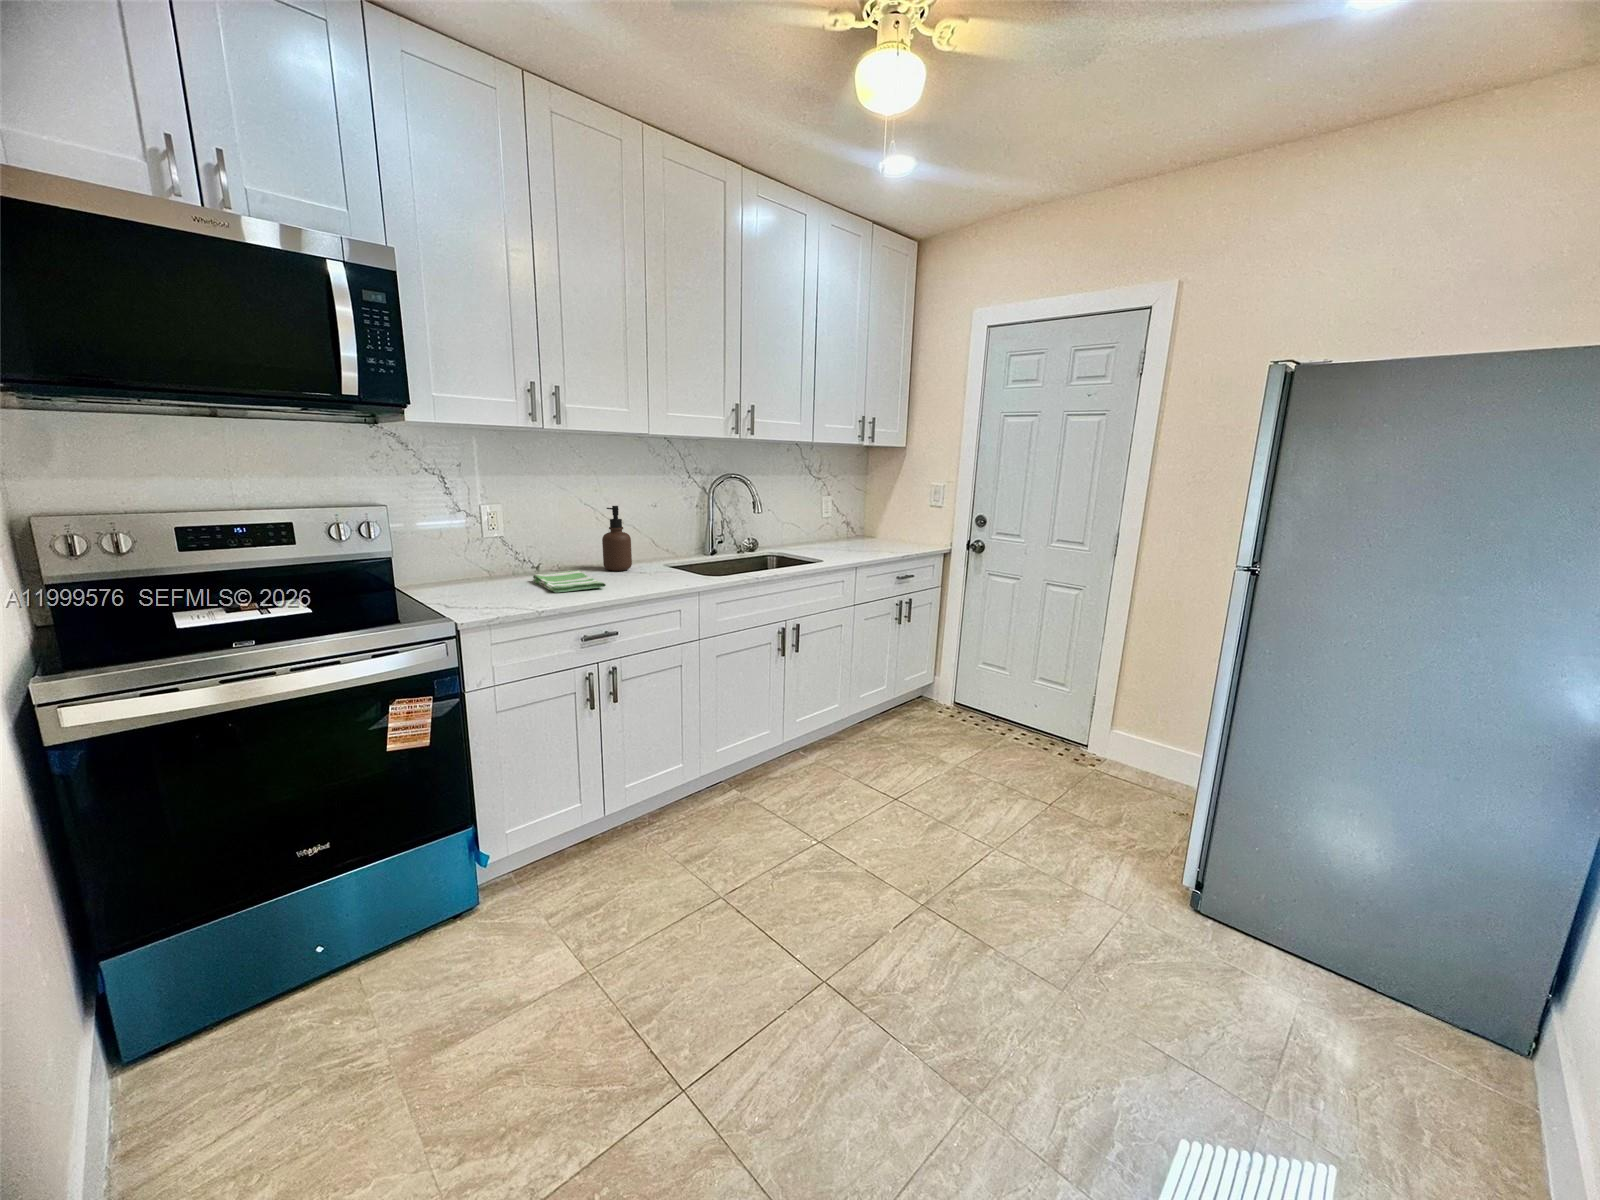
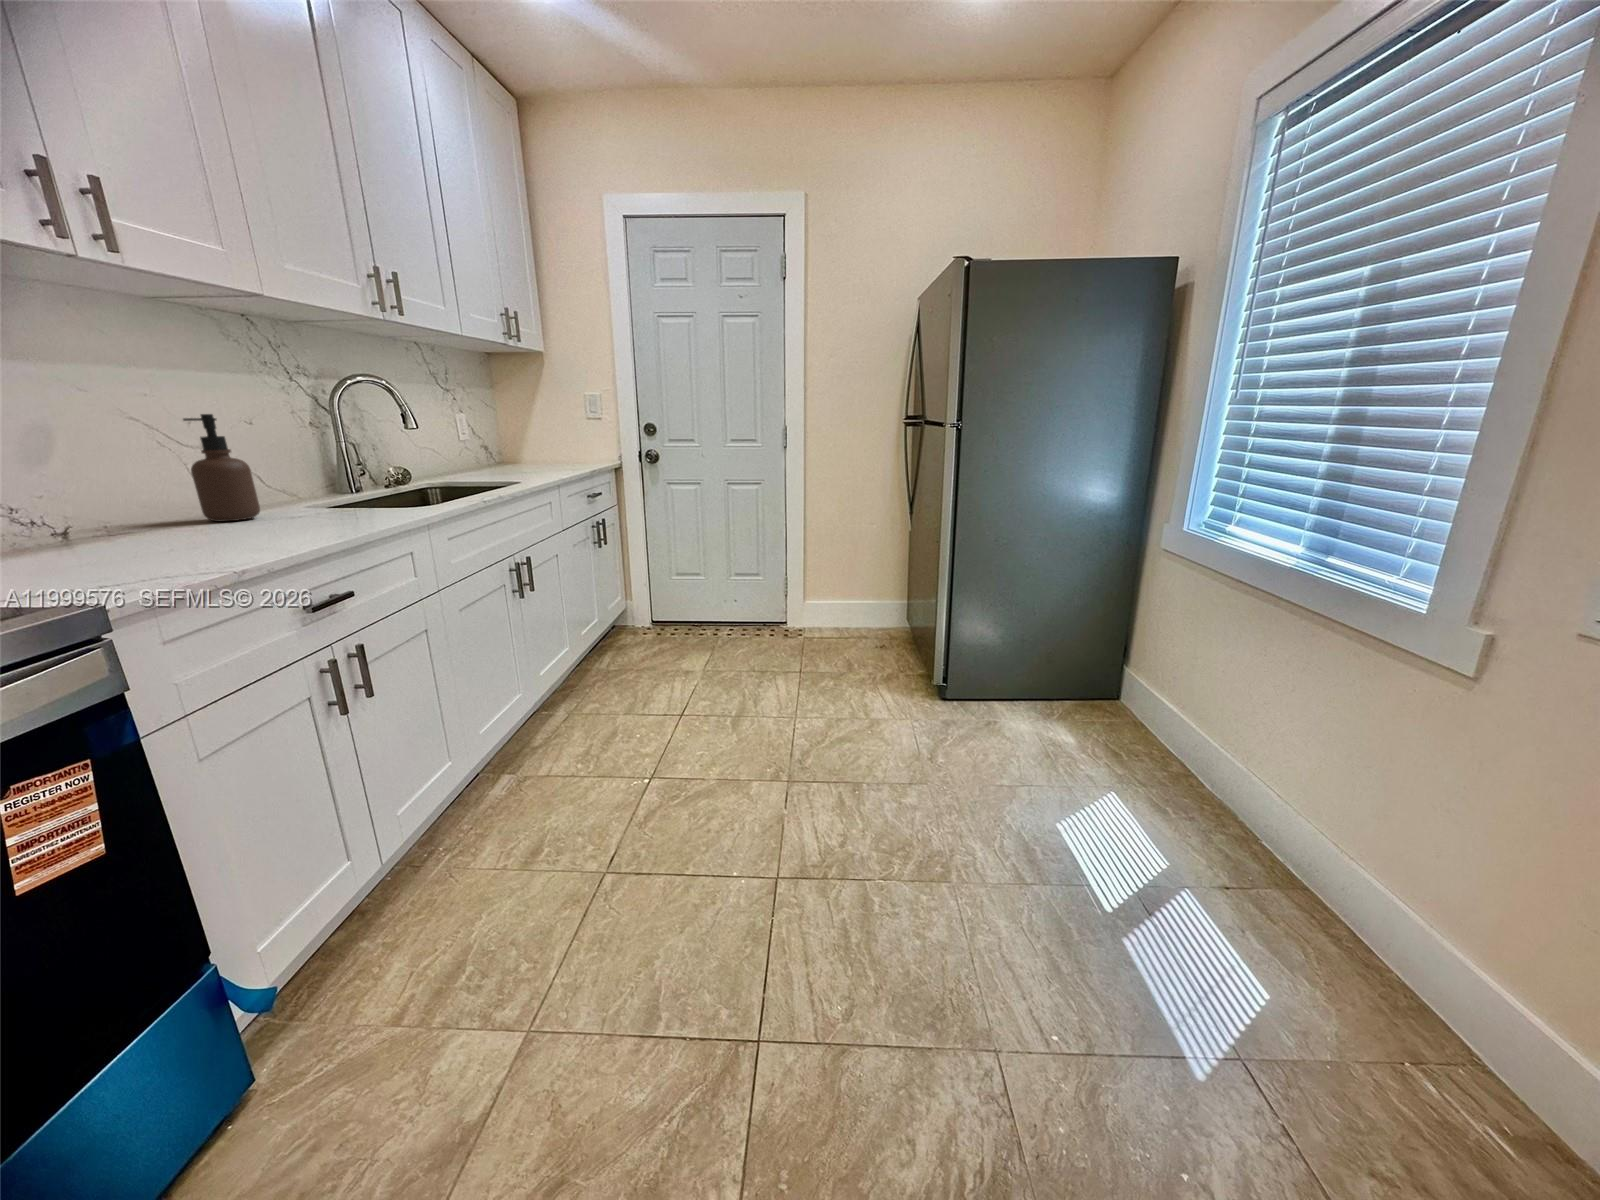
dish towel: present [533,570,606,593] -> none [101,521,289,550]

